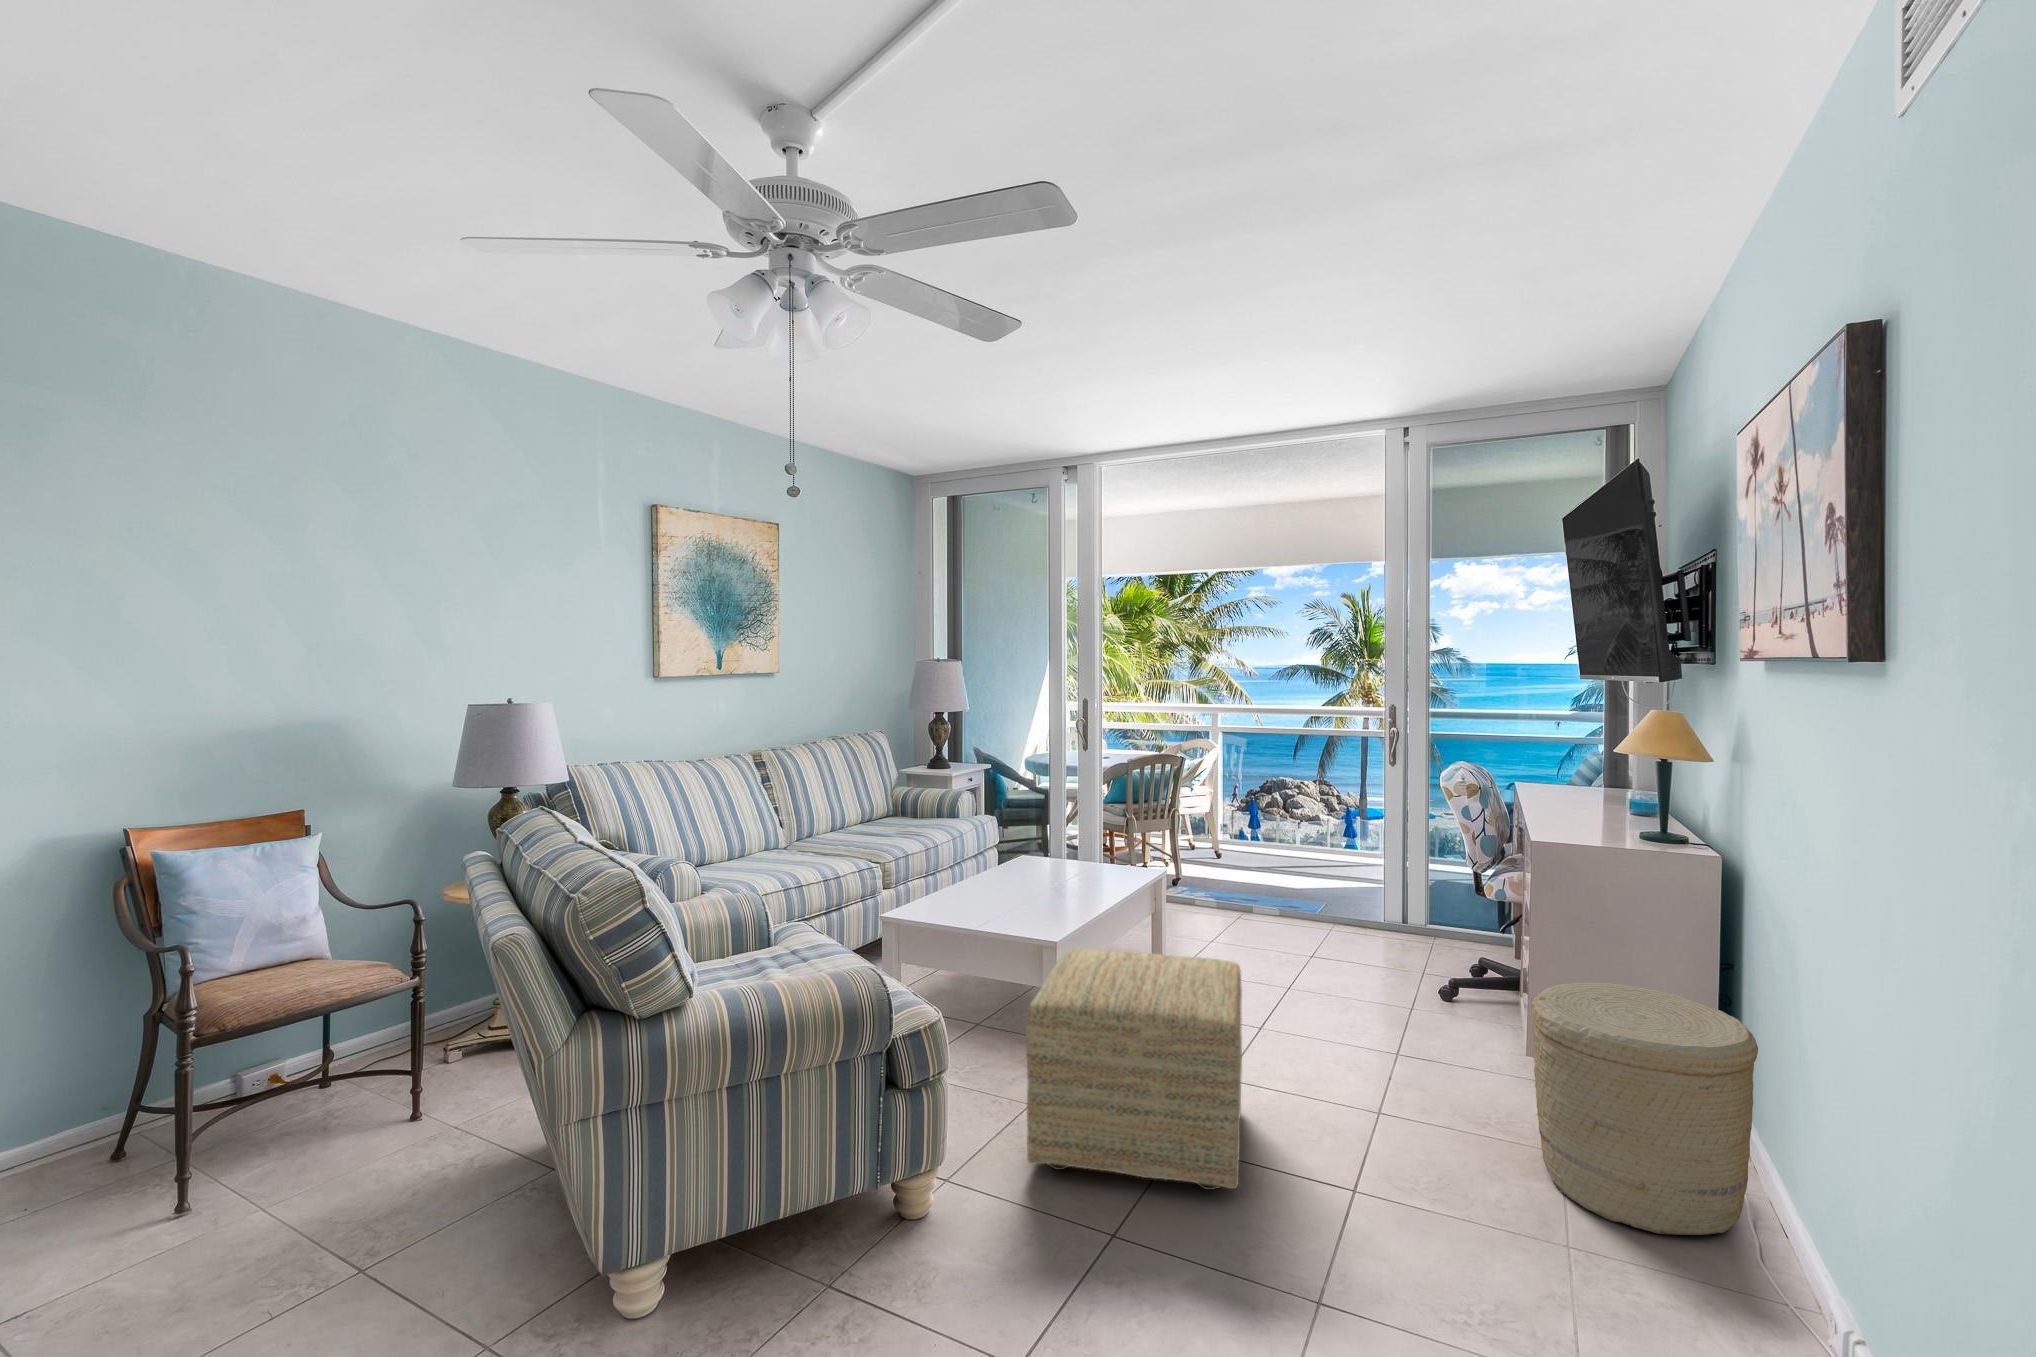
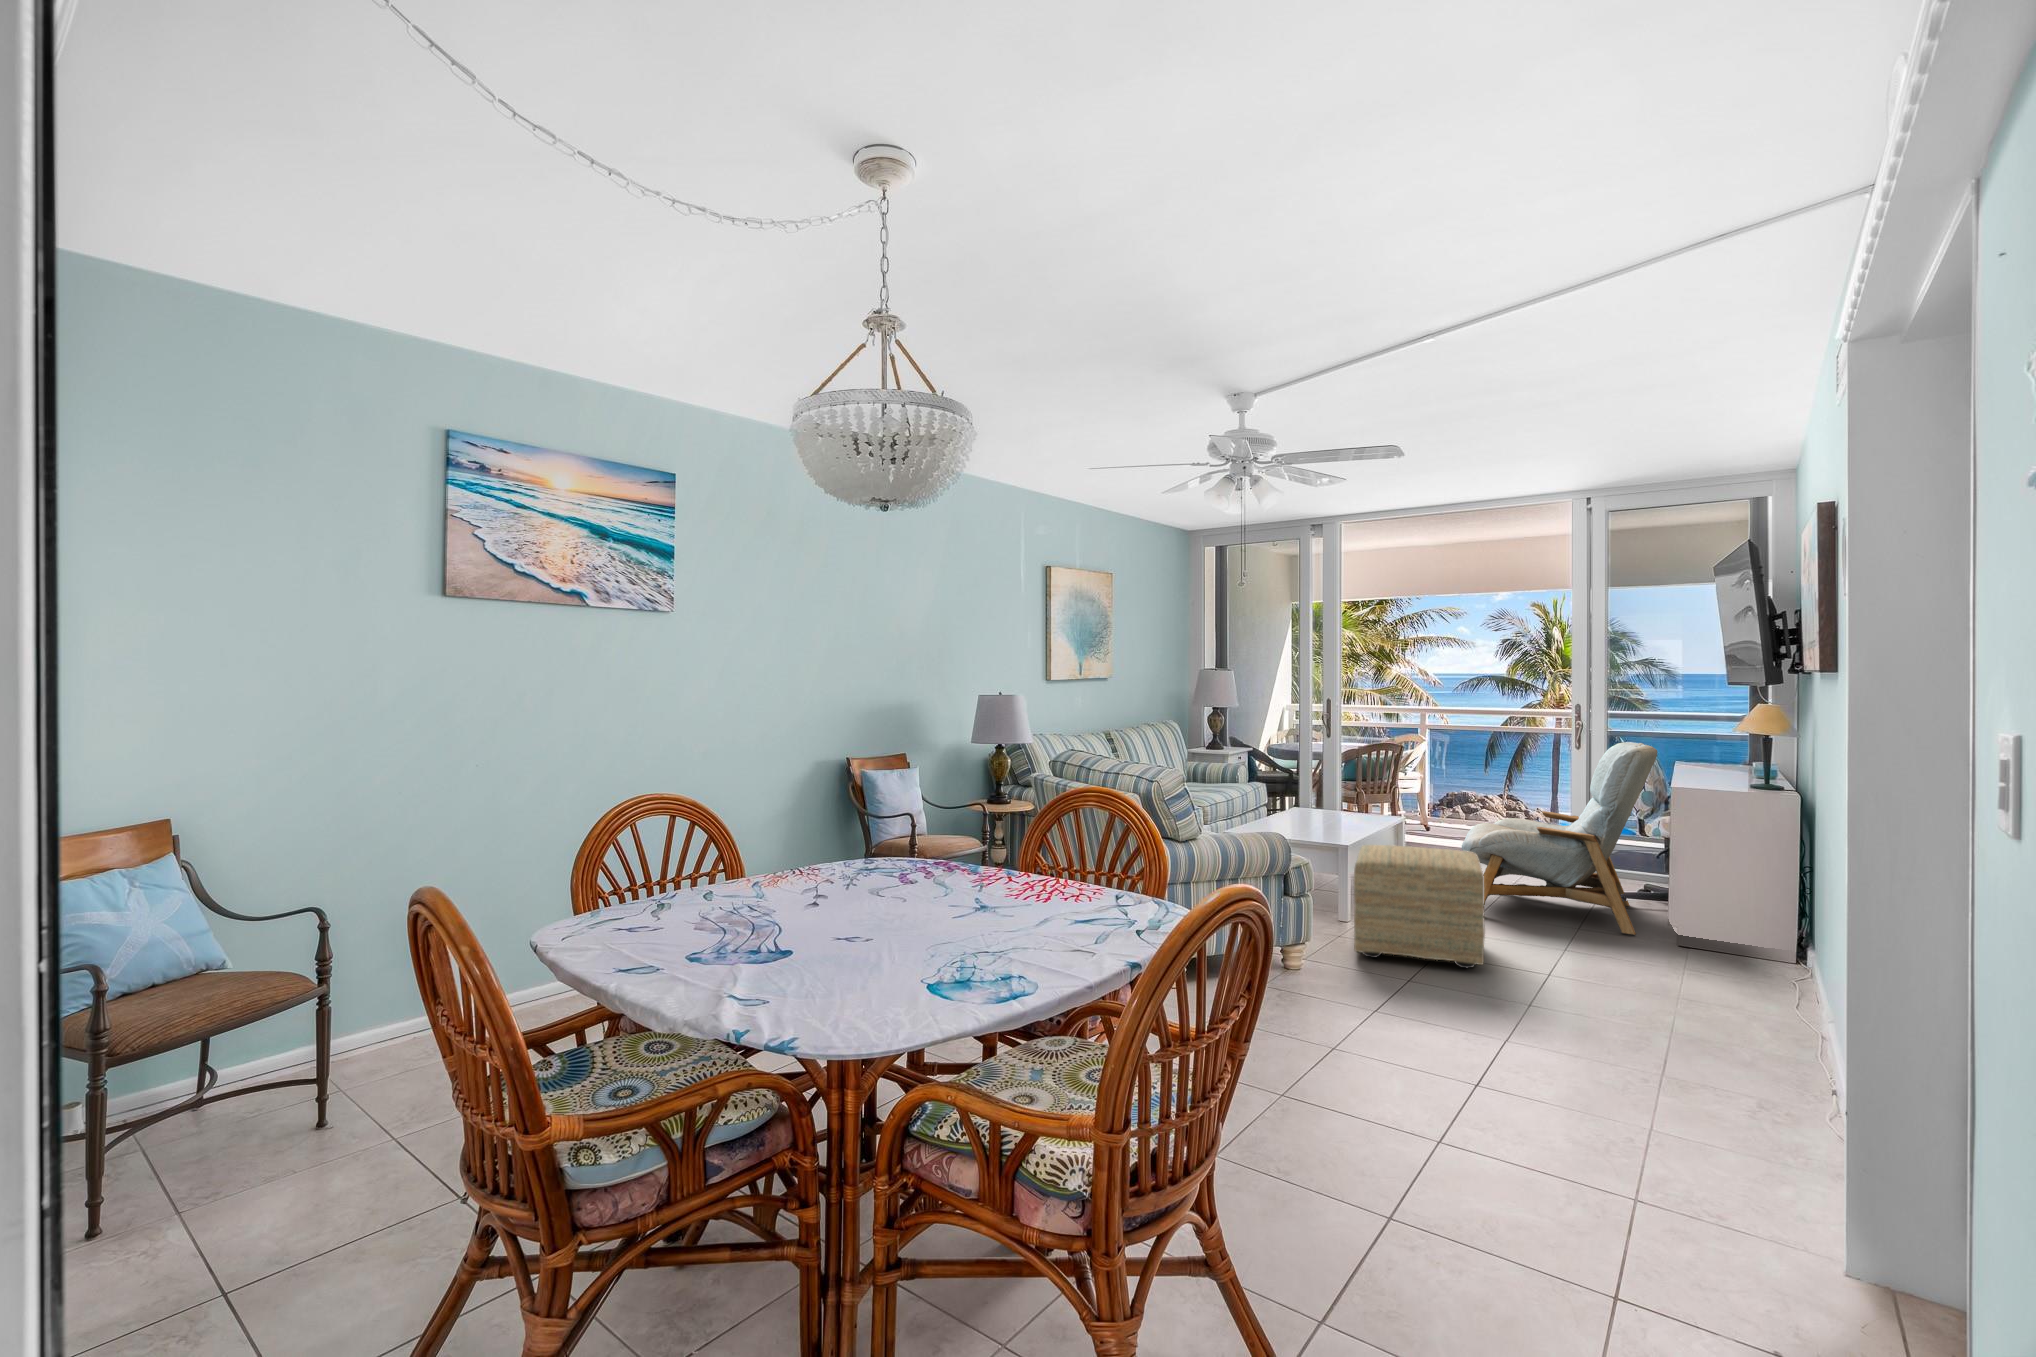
armchair: none [1234,764,1503,1067] -> present [1462,742,1657,935]
woven basket: present [1531,983,1758,1235] -> none [1667,867,1806,997]

